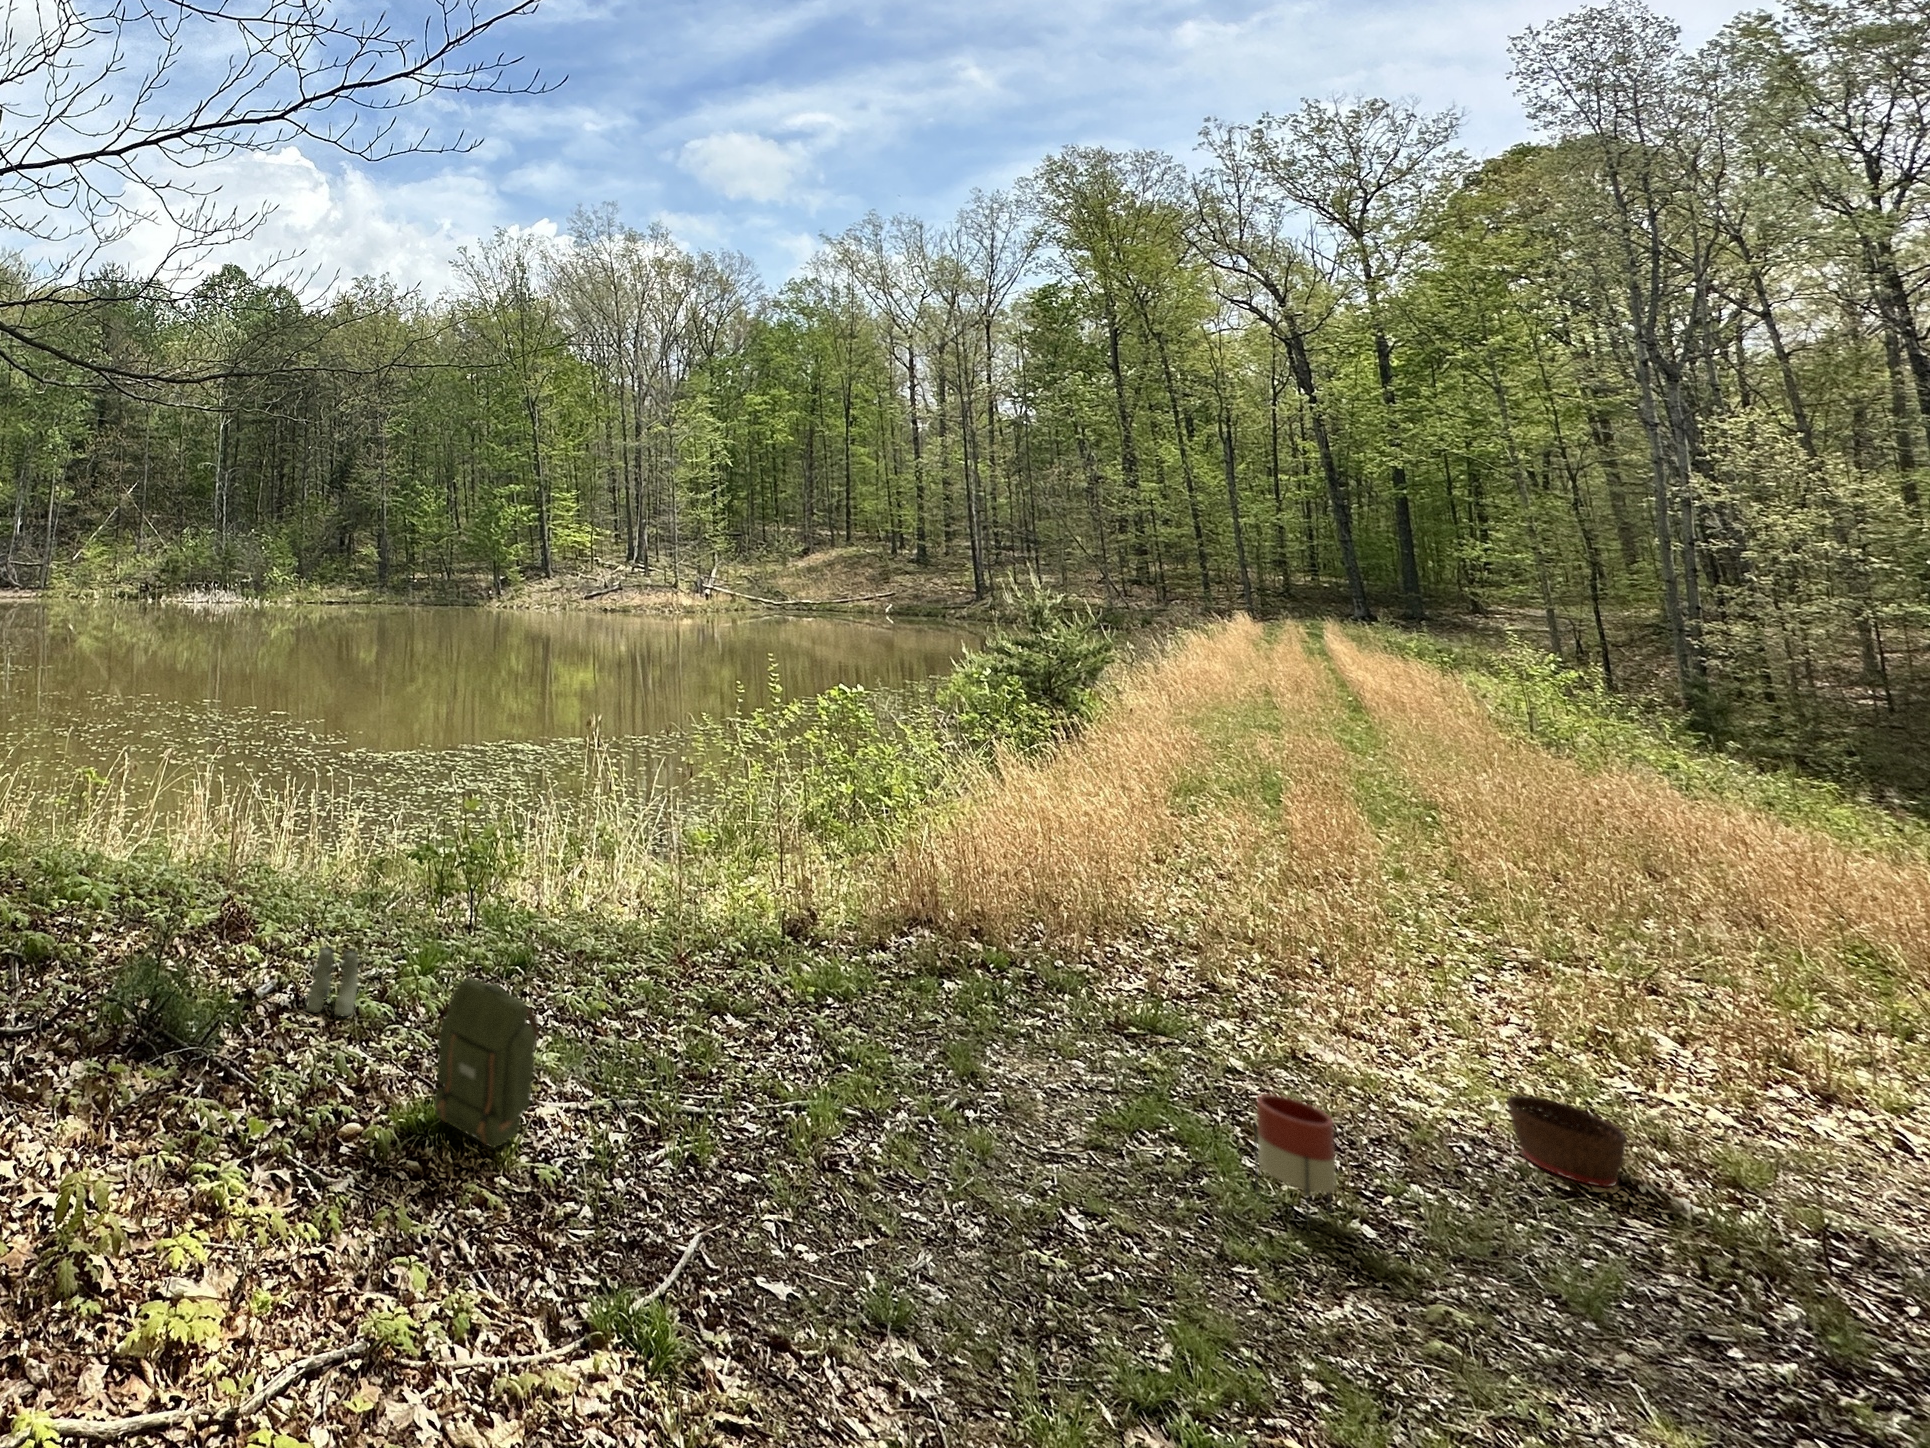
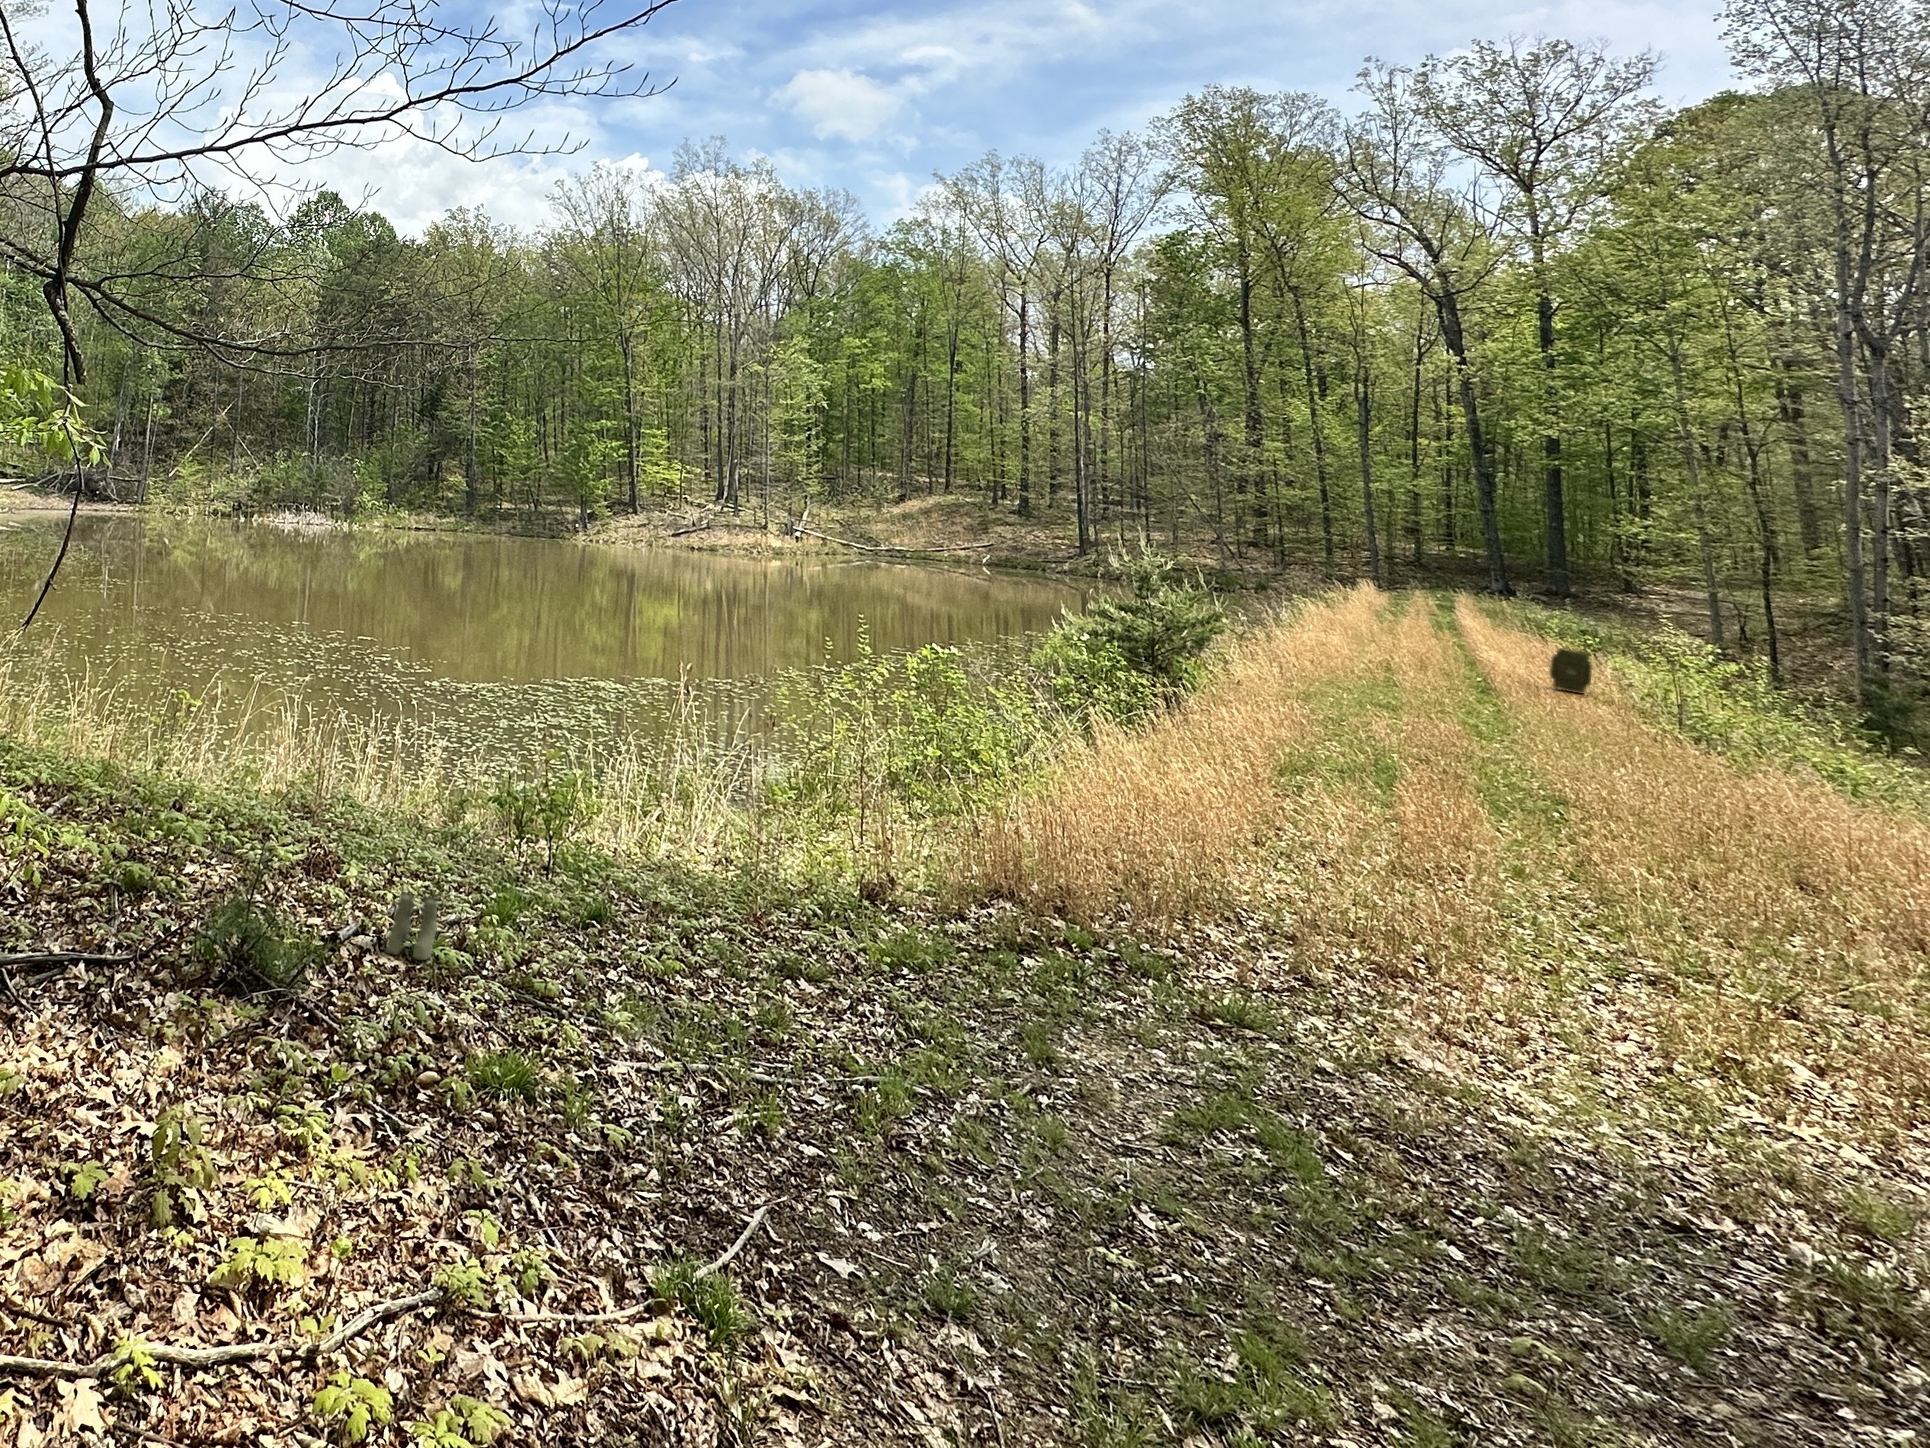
backpack: present [434,978,539,1148] -> present [1550,648,1592,694]
planter: present [1254,1094,1337,1230] -> none [1338,1110,1428,1249]
basket: present [1506,1094,1627,1187] -> none [1618,1127,1749,1229]

